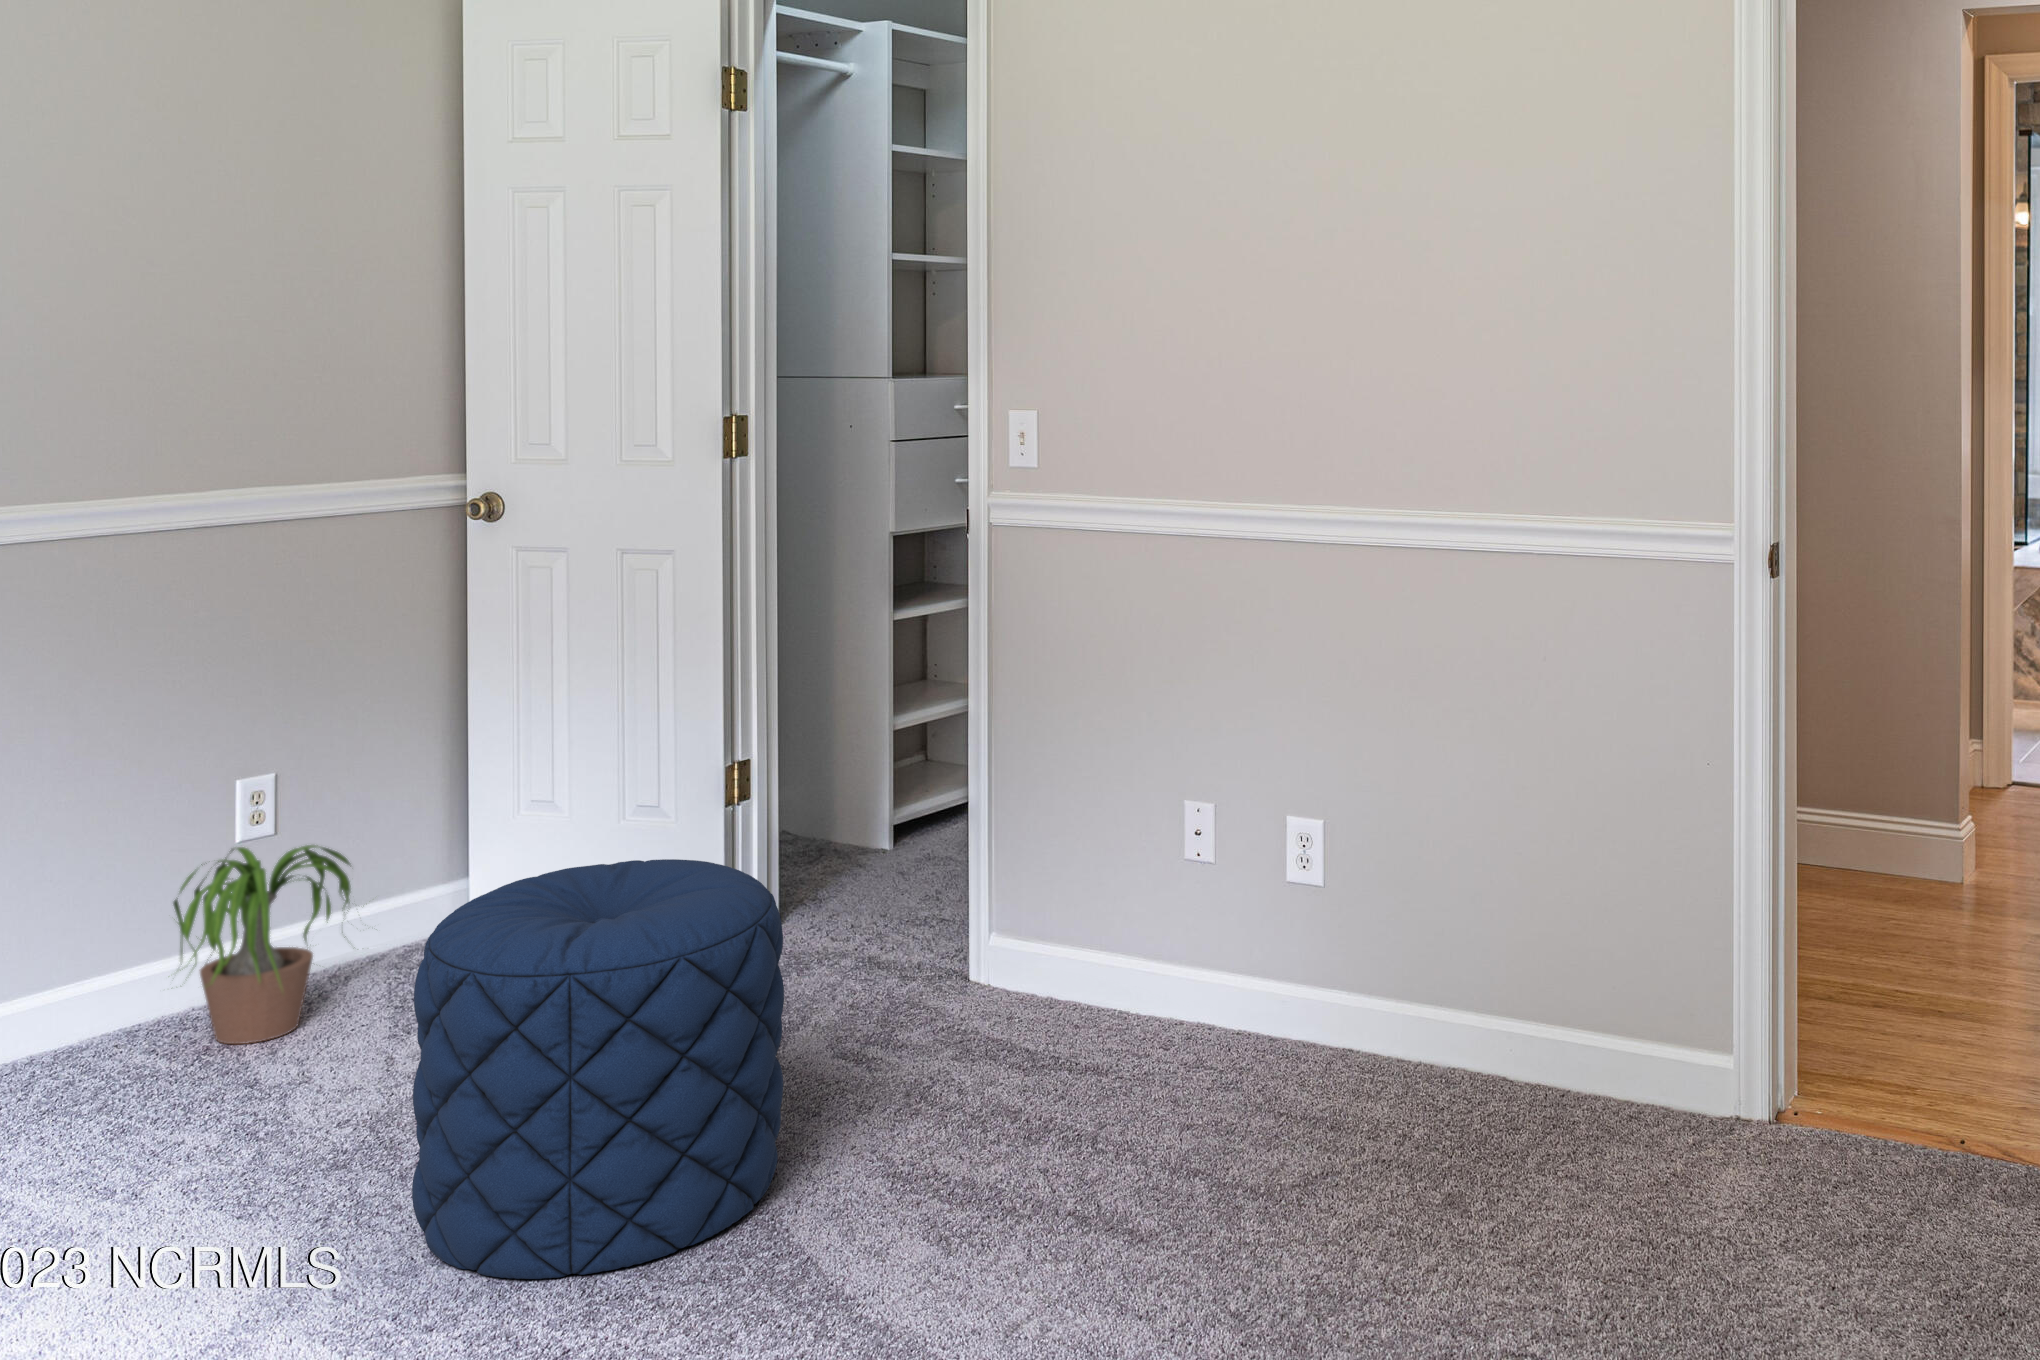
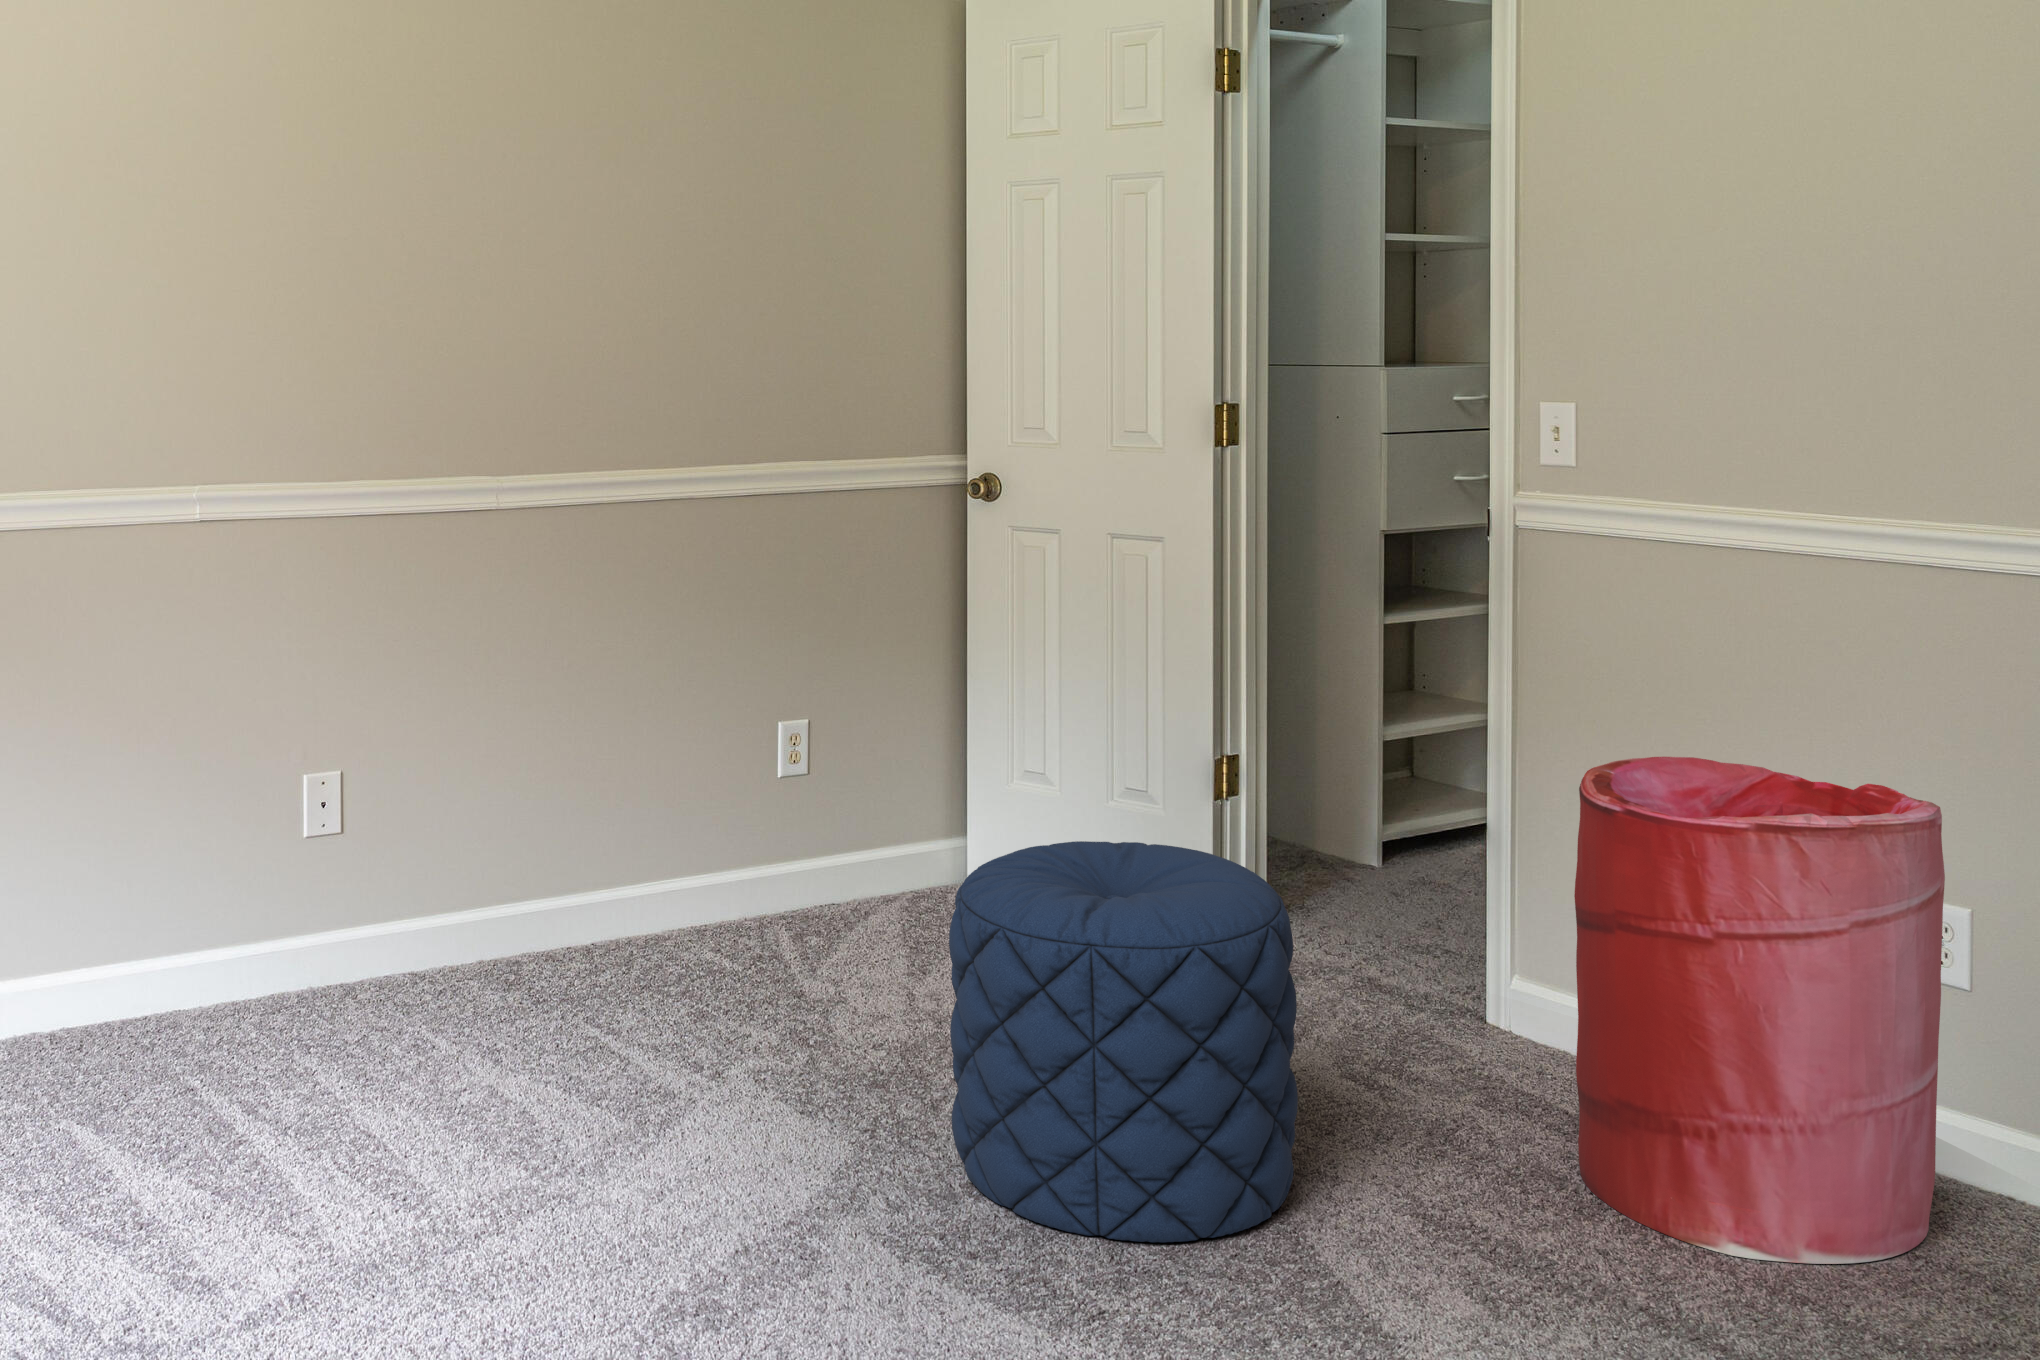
laundry hamper: none [1032,723,1301,1143] -> present [1574,757,1945,1264]
potted plant: present [173,845,351,1044] -> none [730,783,898,959]

